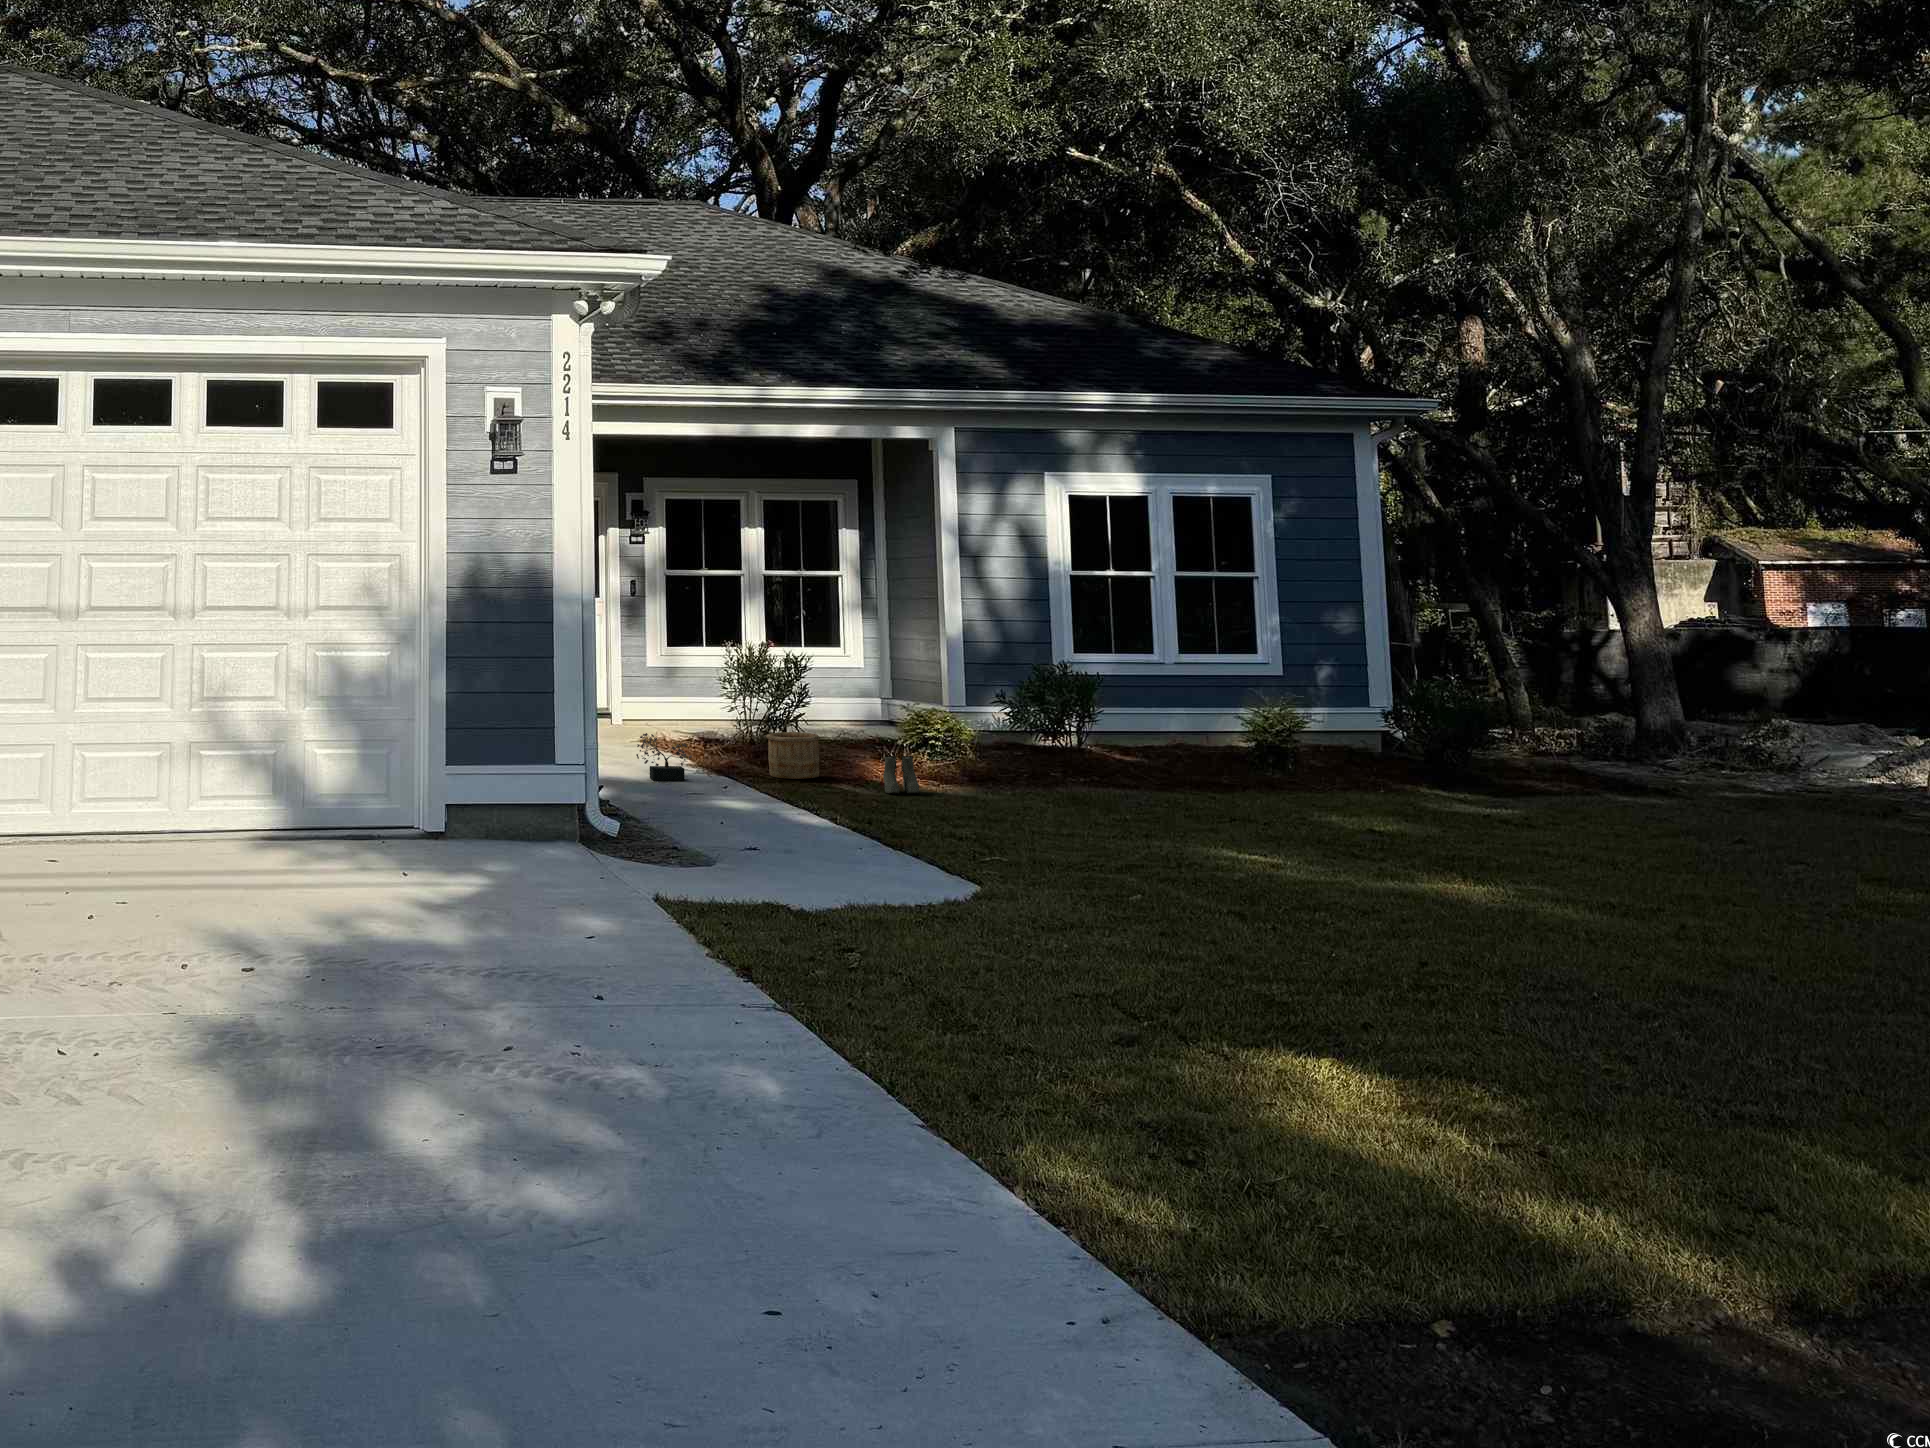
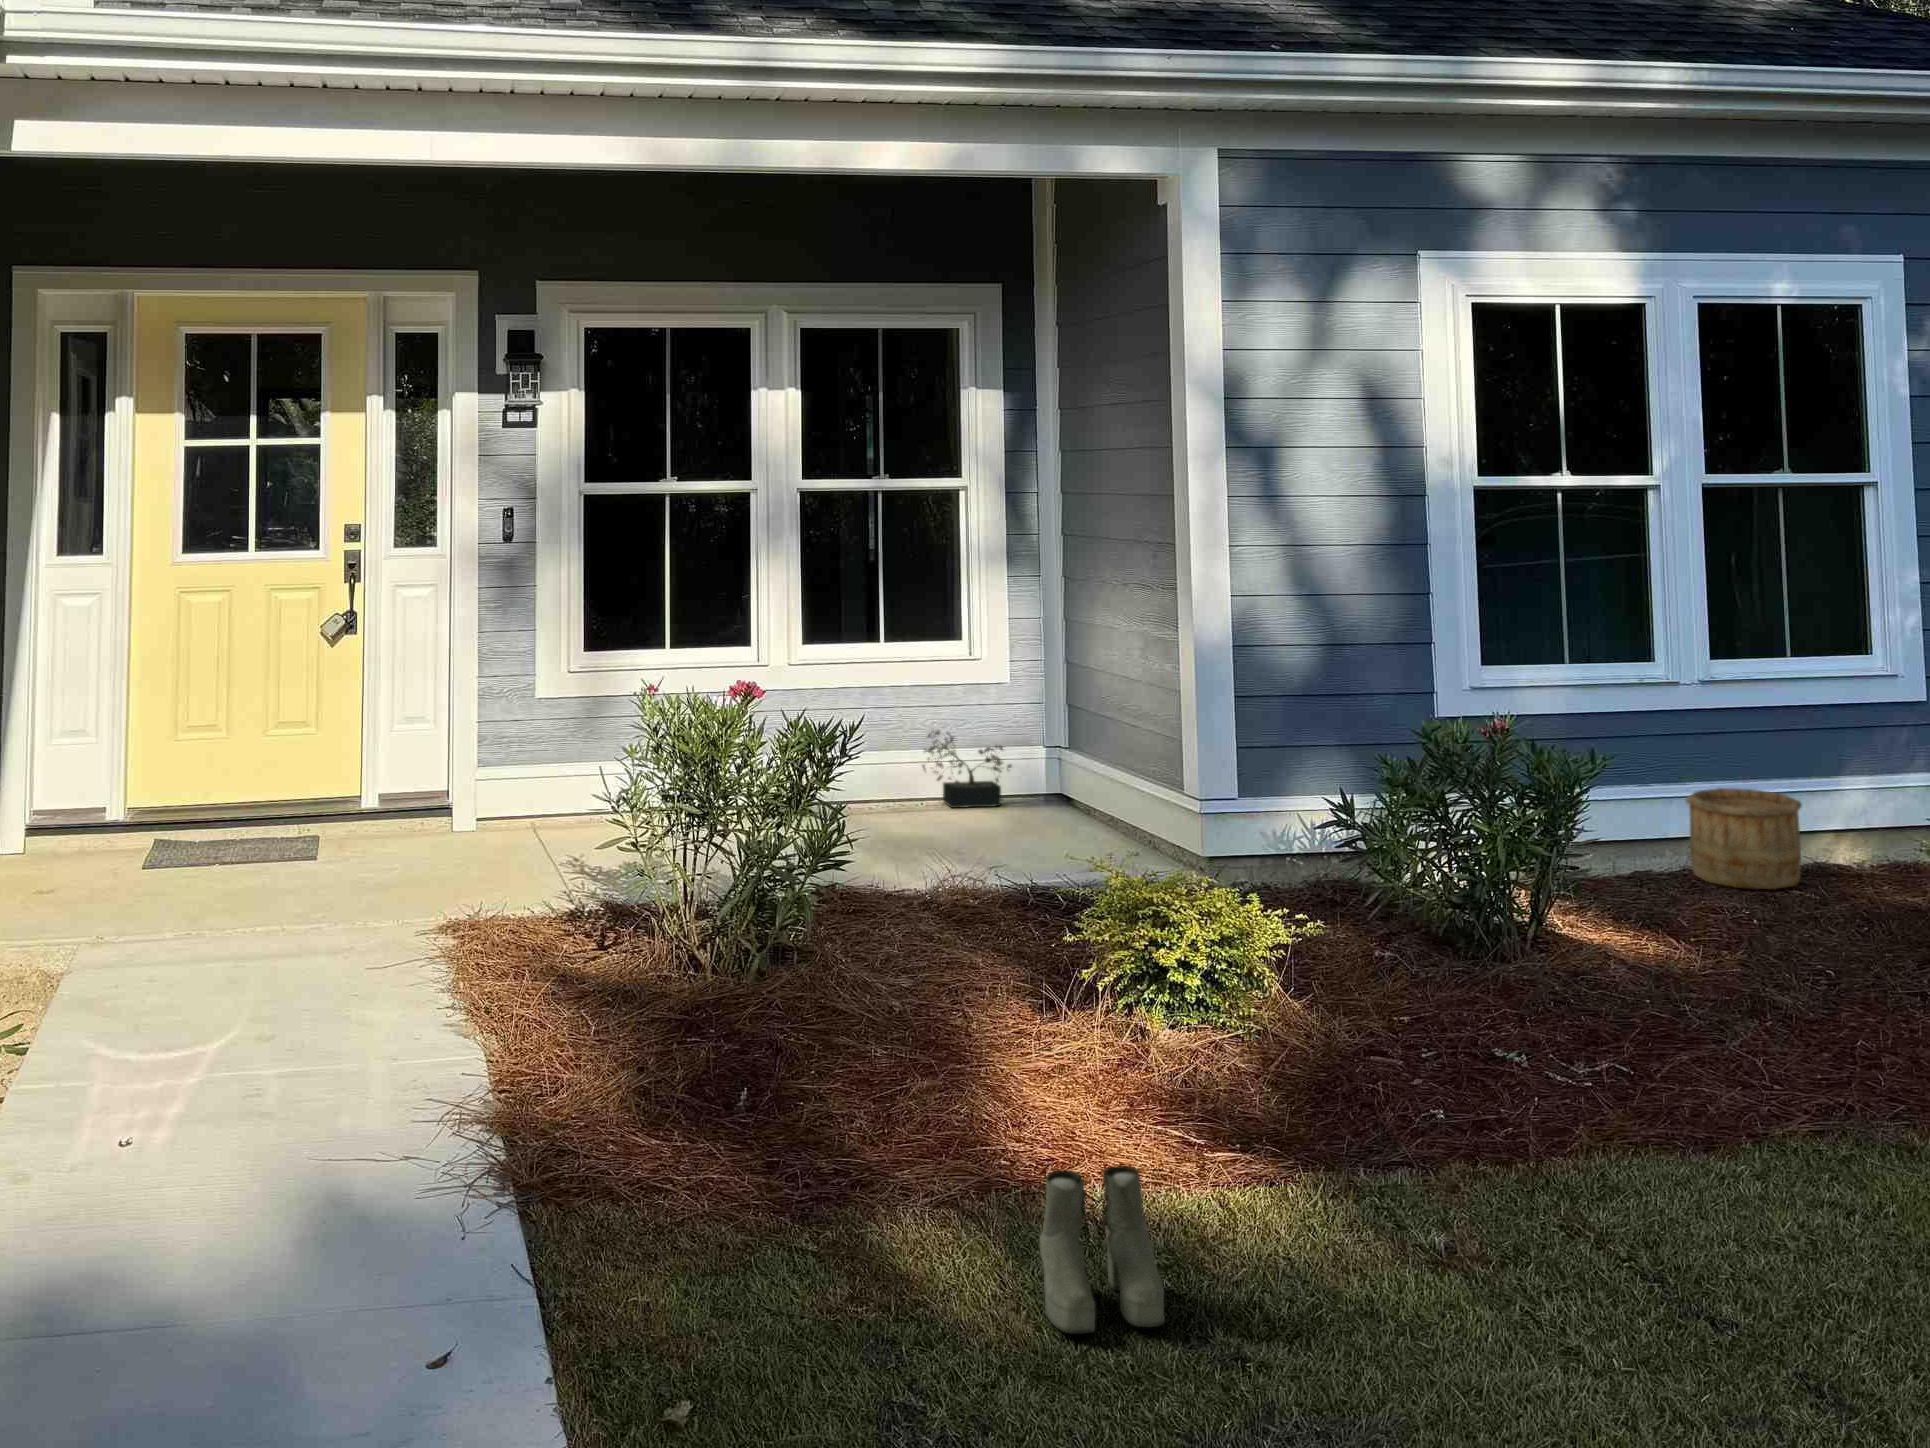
wooden bucket: present [766,732,820,779] -> present [1686,788,1802,889]
decorative plant: present [636,733,692,781] -> present [923,731,1012,808]

